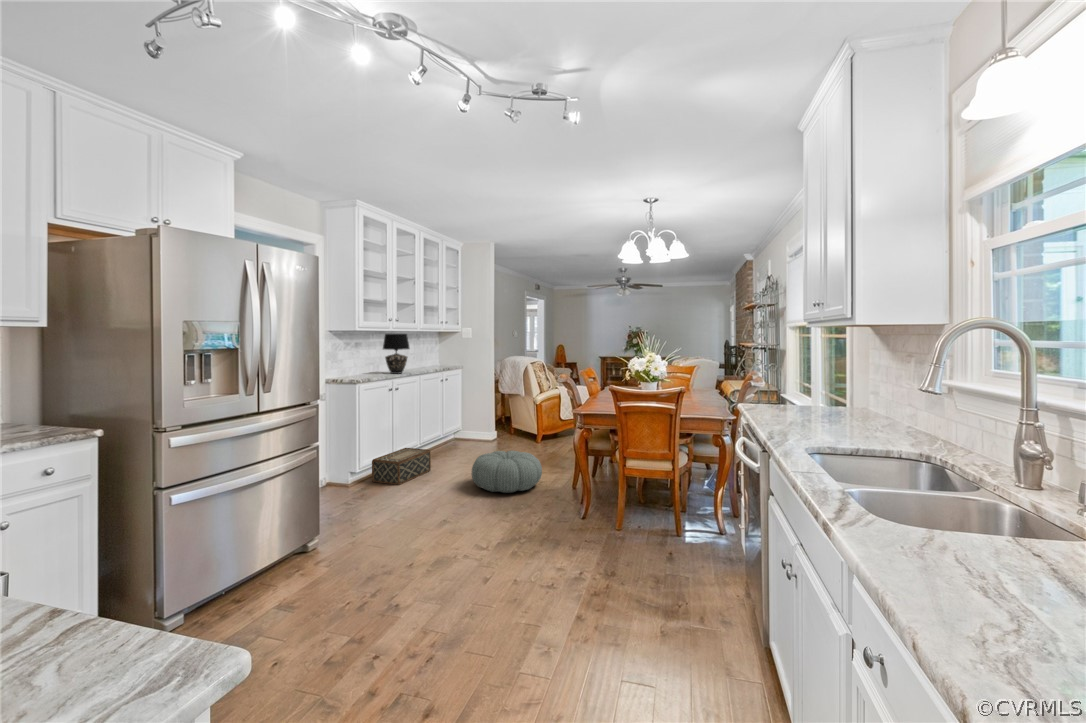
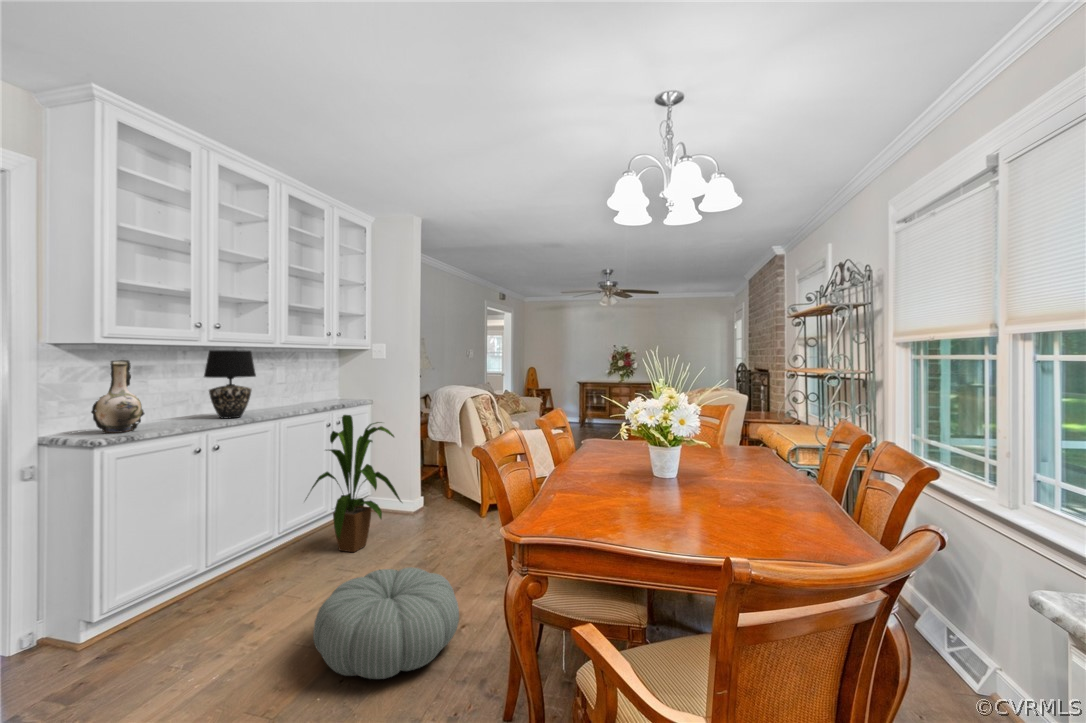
decorative vase: none [345,339,367,379] -> present [91,360,144,433]
house plant: none [436,372,492,456] -> present [311,415,401,552]
woven basket: present [372,448,431,485] -> none [128,553,269,649]

